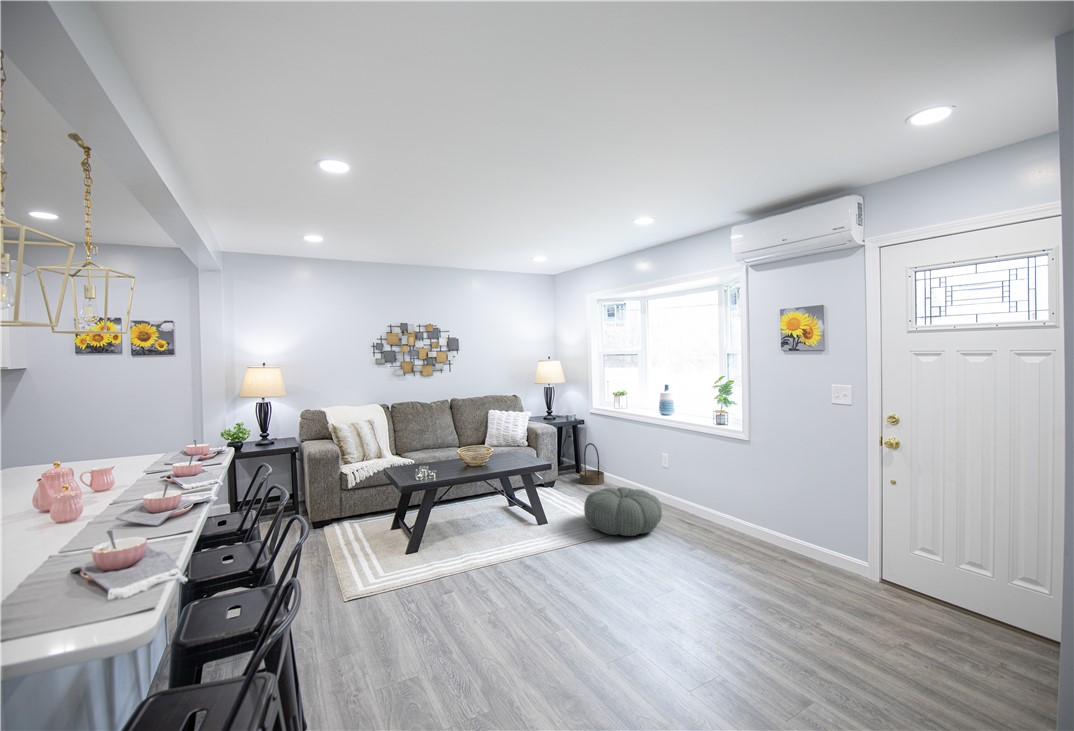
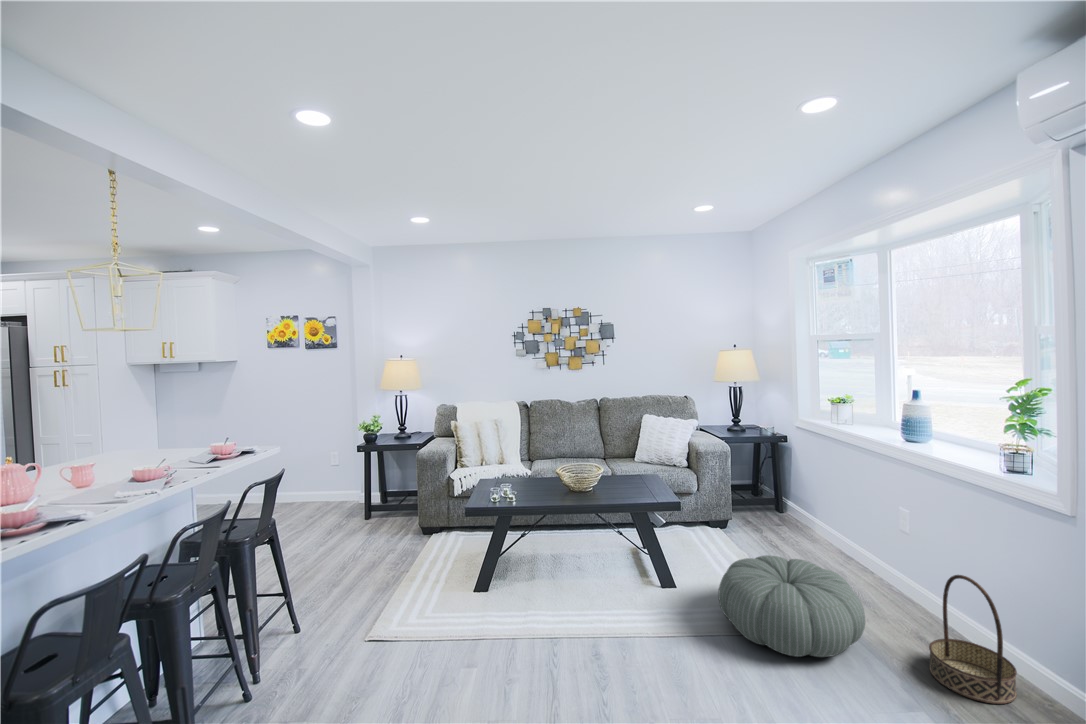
basket: present [579,443,604,485] -> present [929,575,1017,704]

